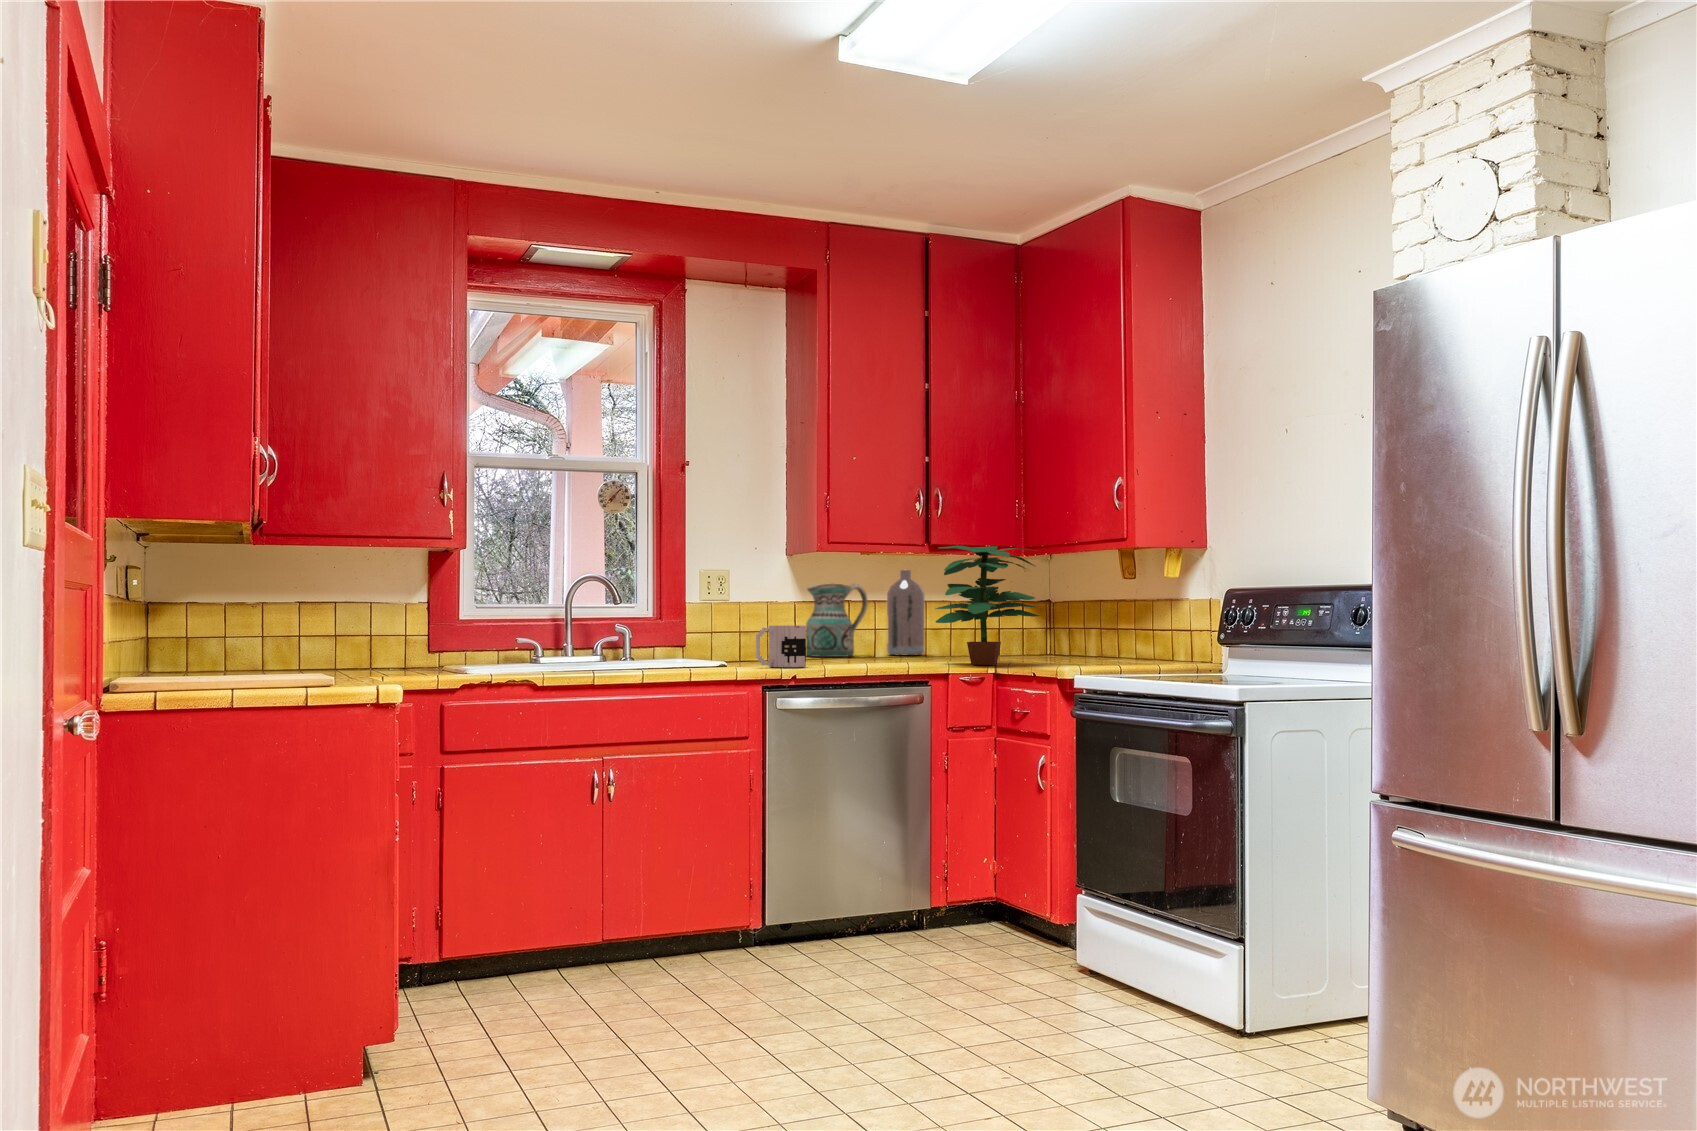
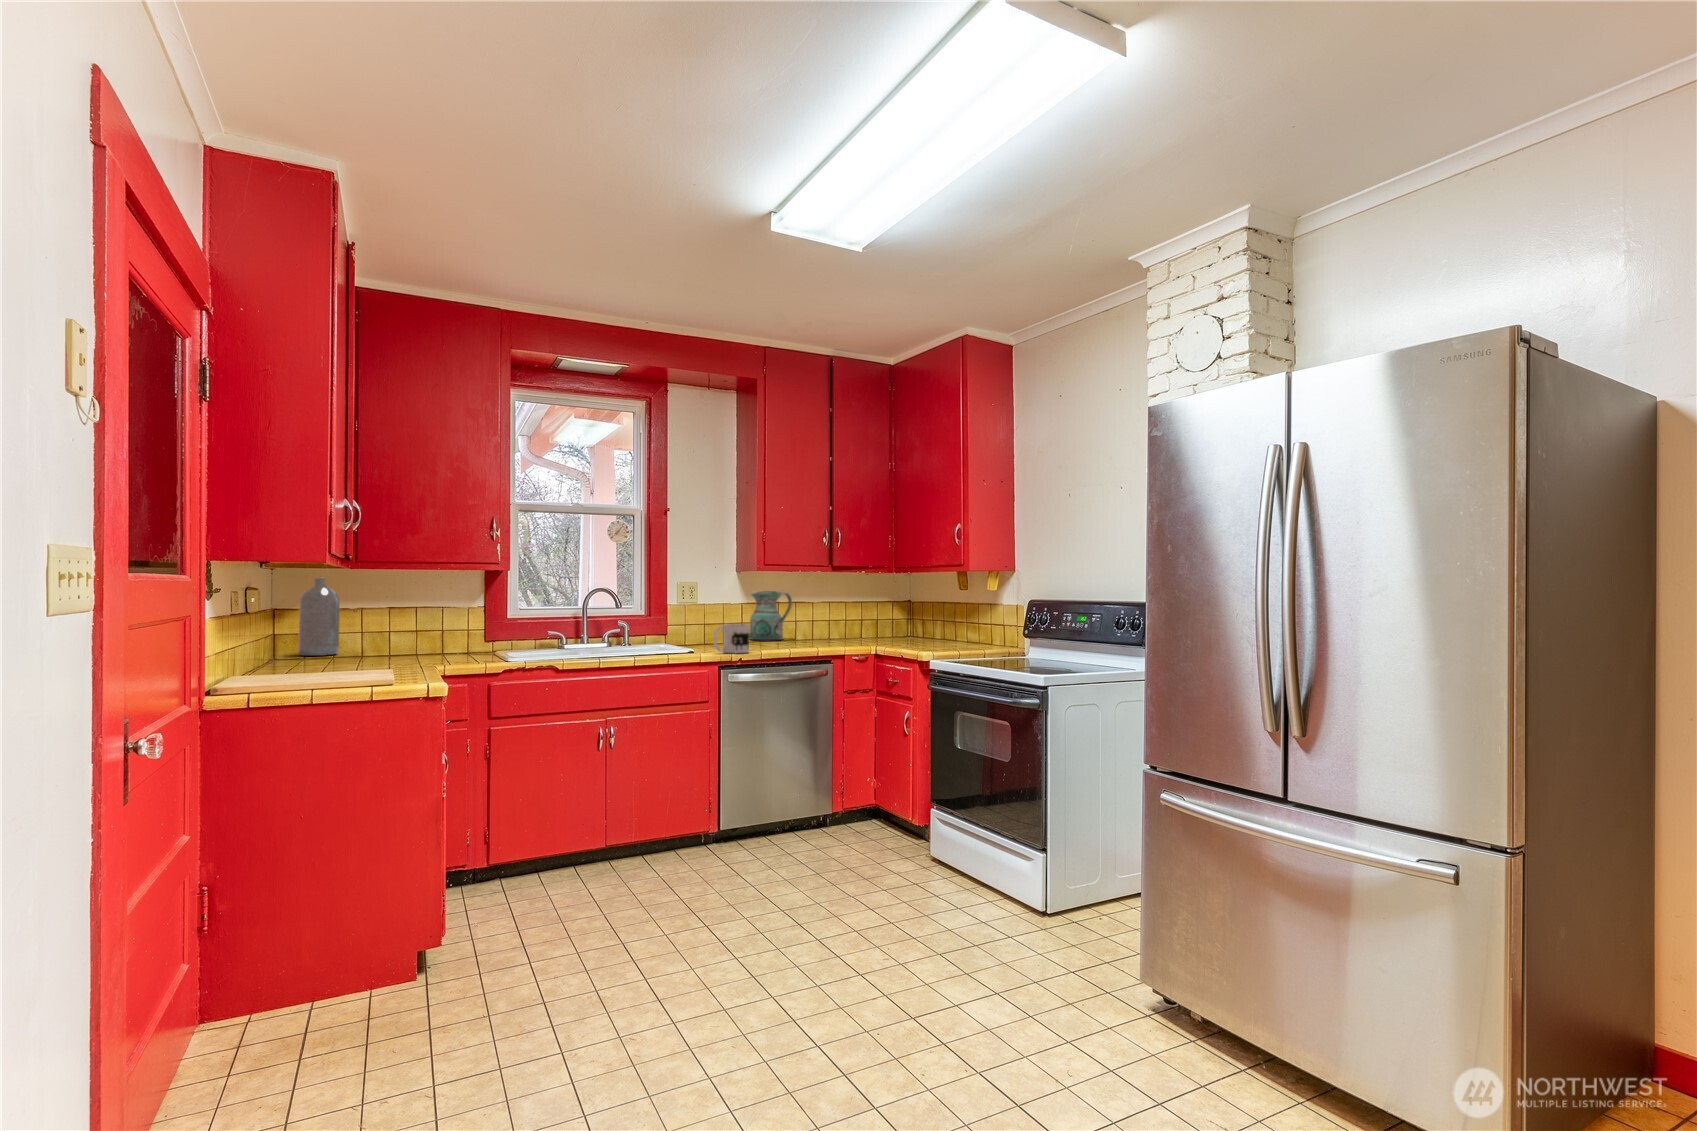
potted plant: present [936,546,1039,665] -> none [837,568,908,649]
bottle: present [887,570,925,655] -> present [298,578,340,656]

